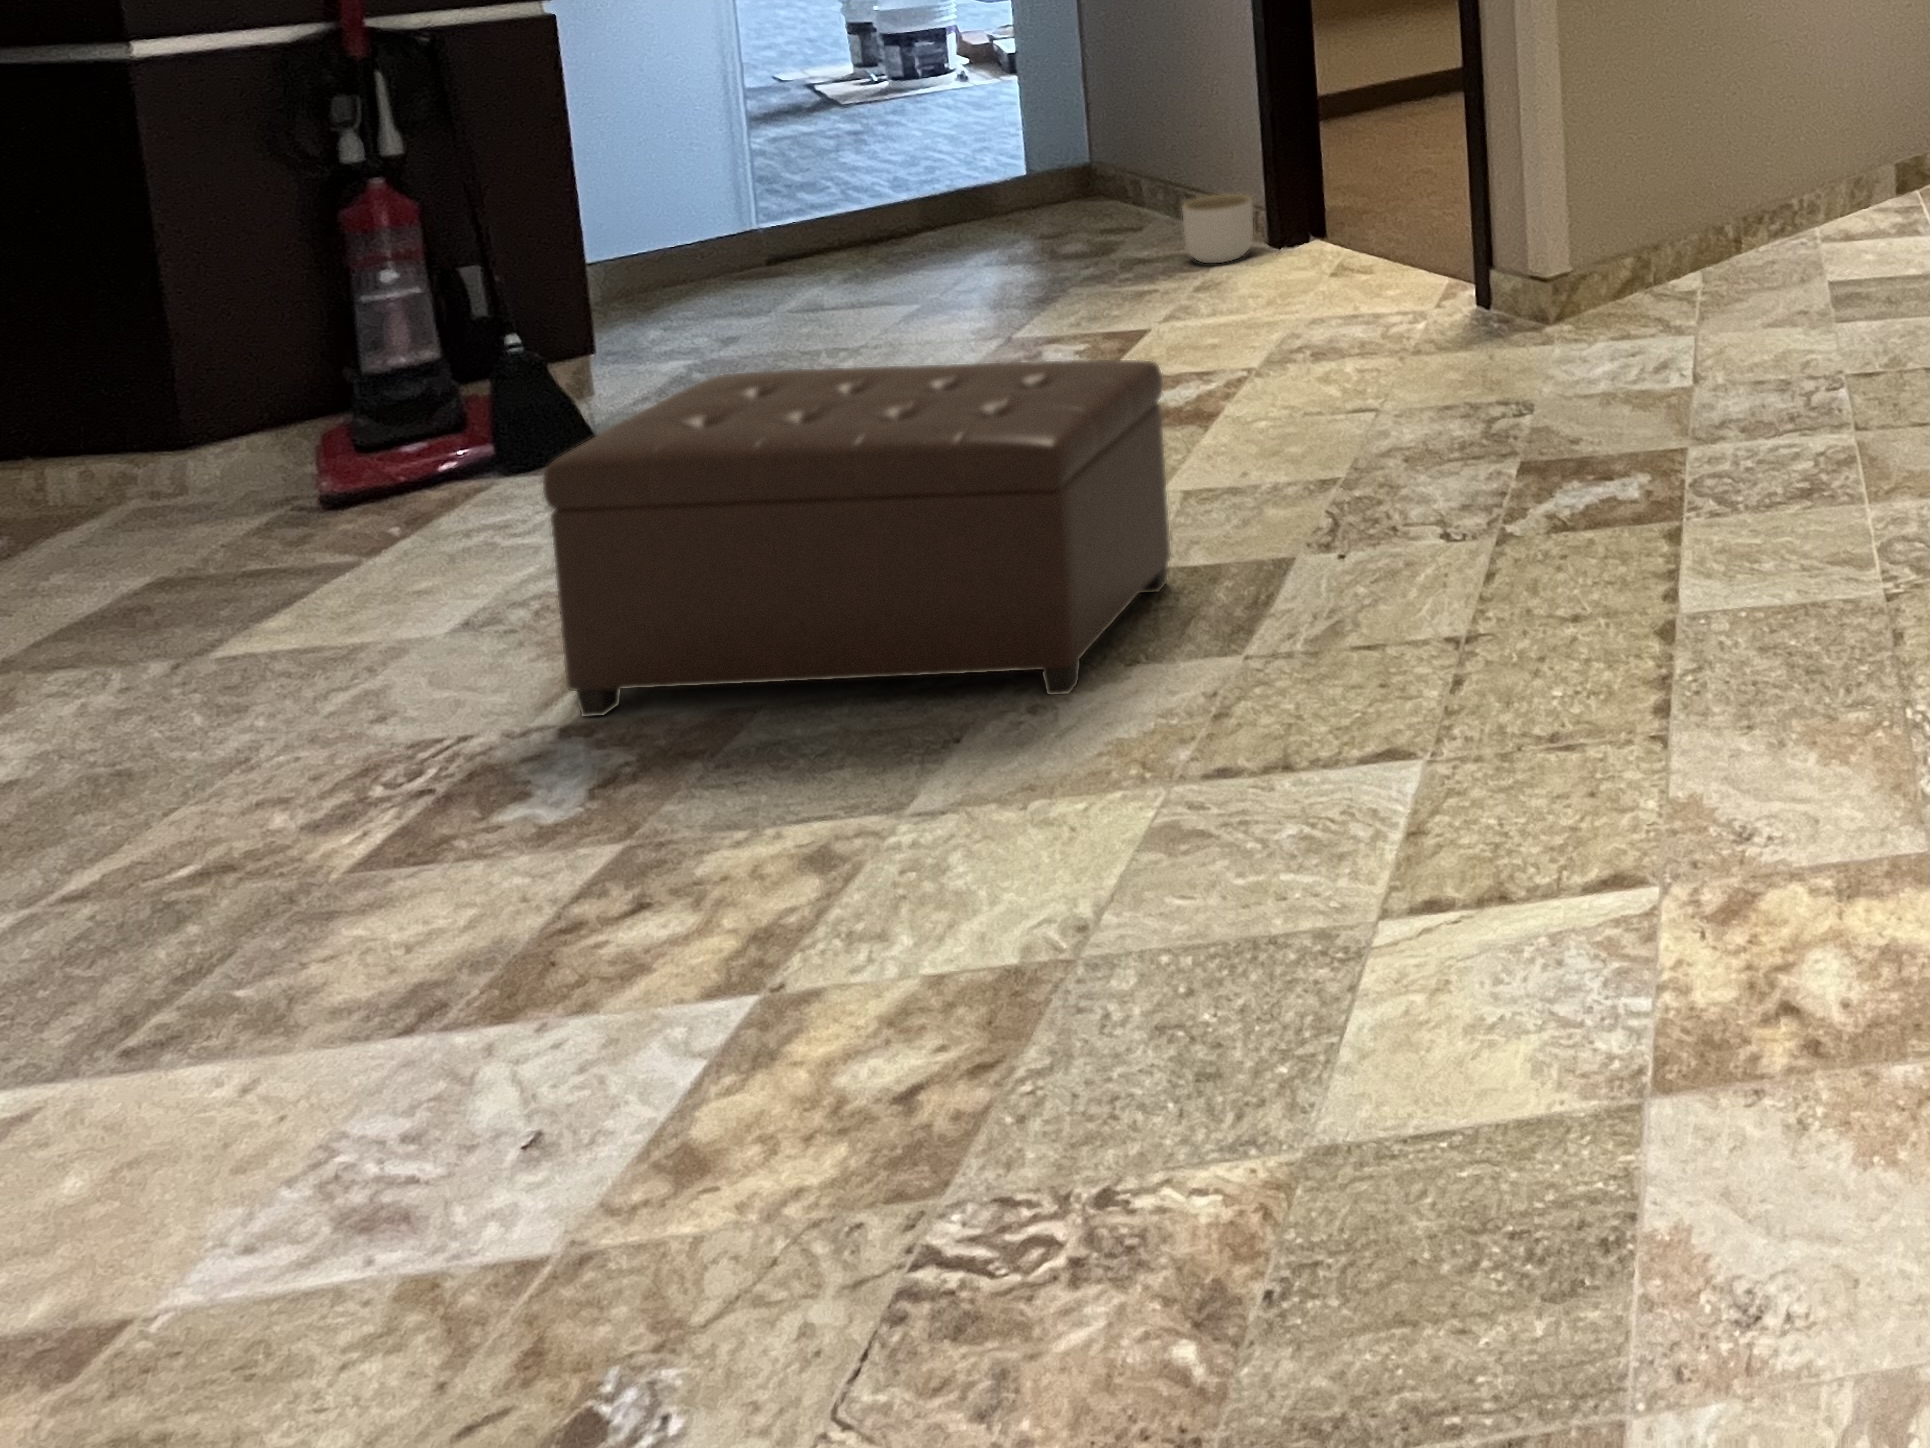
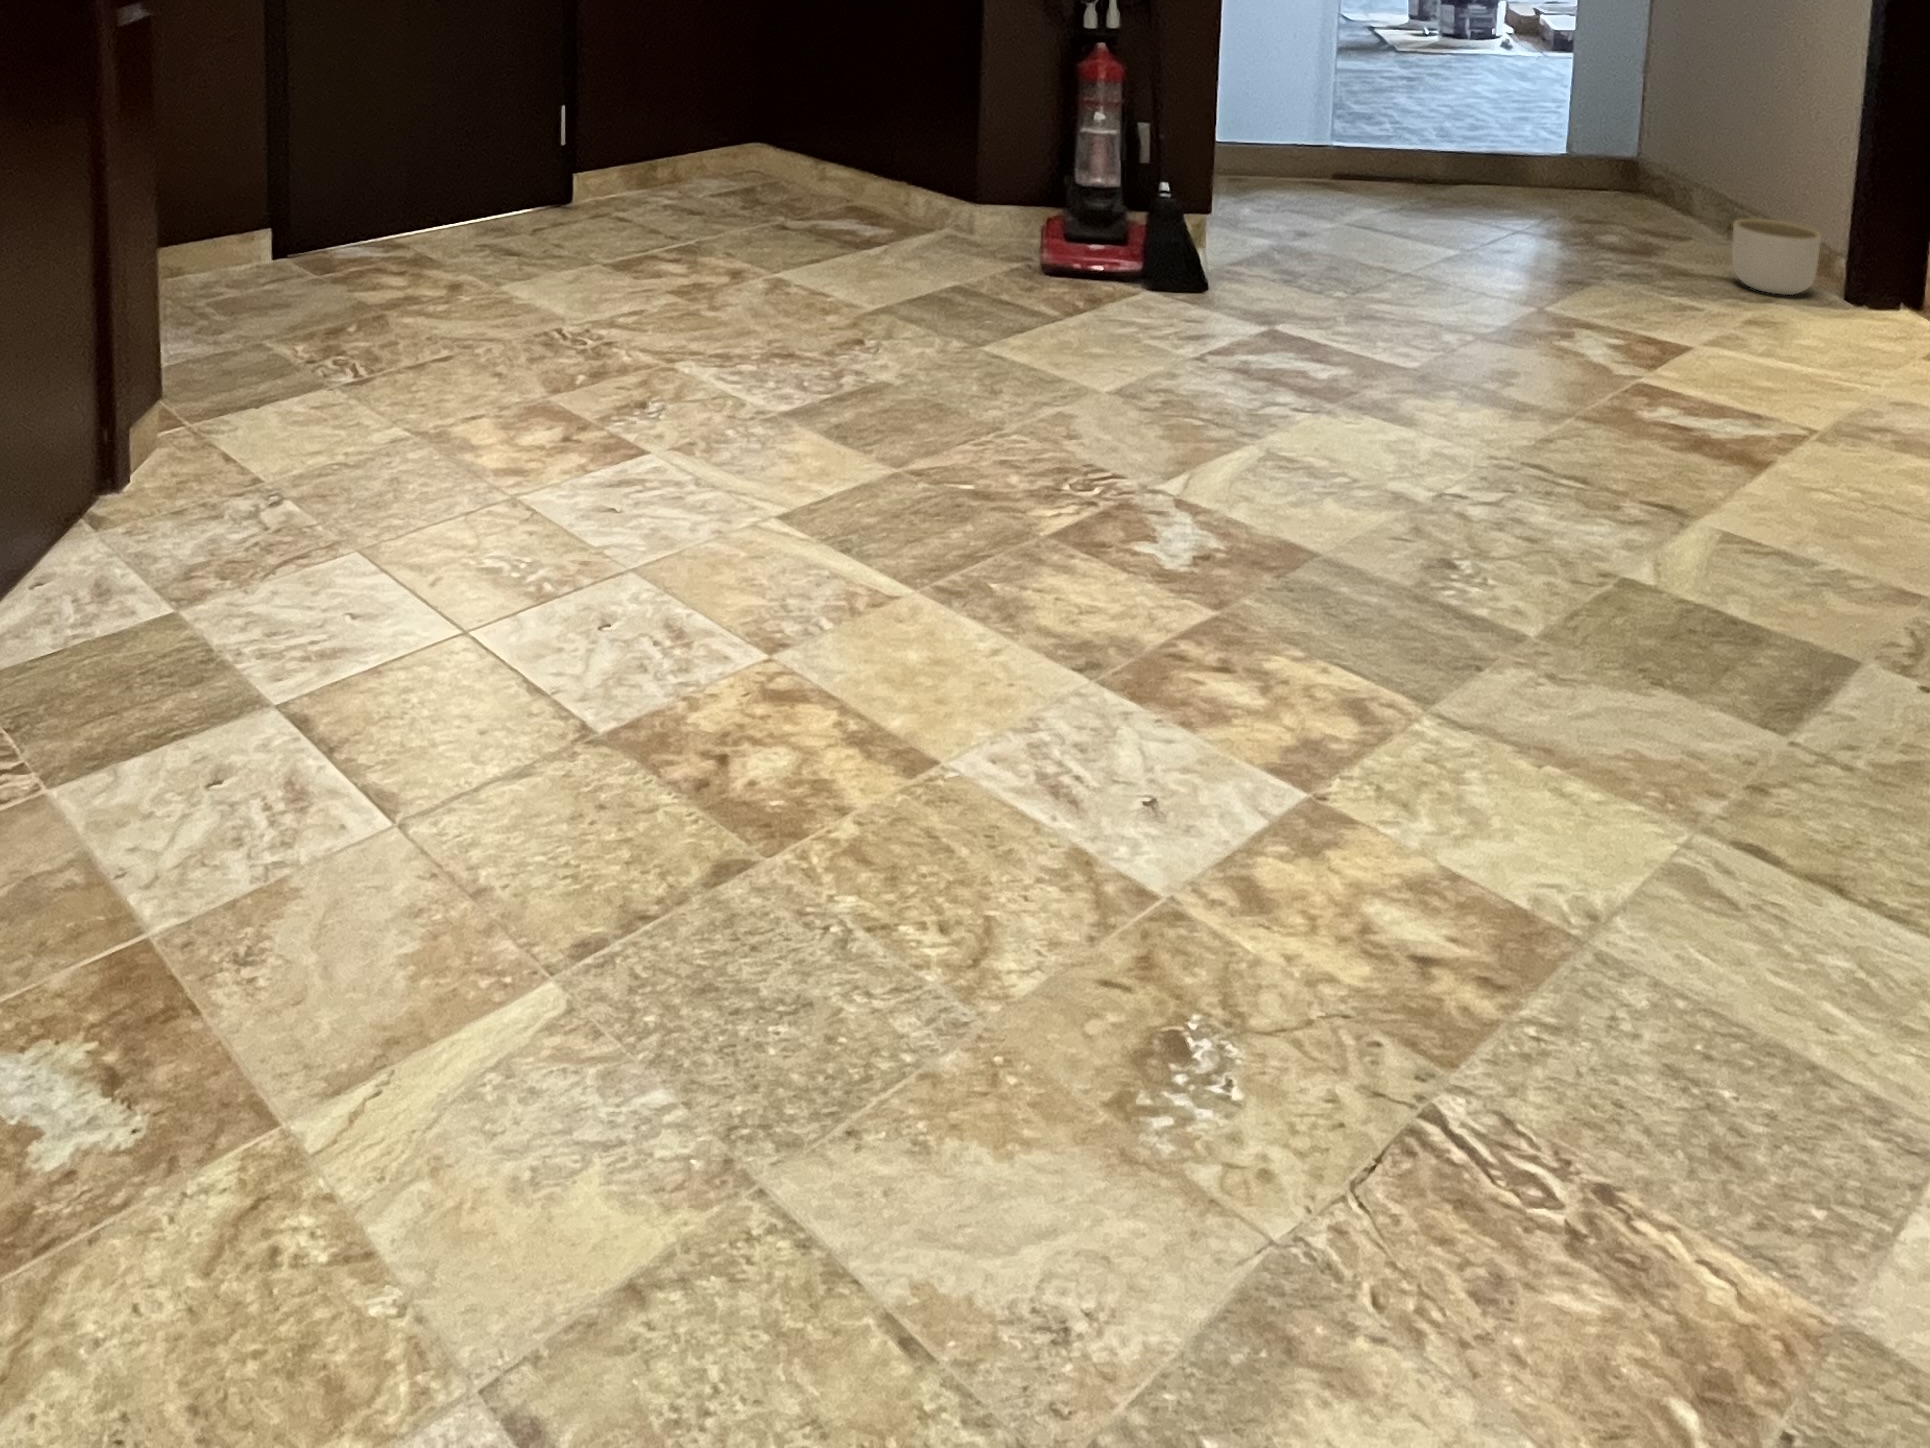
ottoman: present [543,360,1170,717] -> none [1180,264,1728,687]

